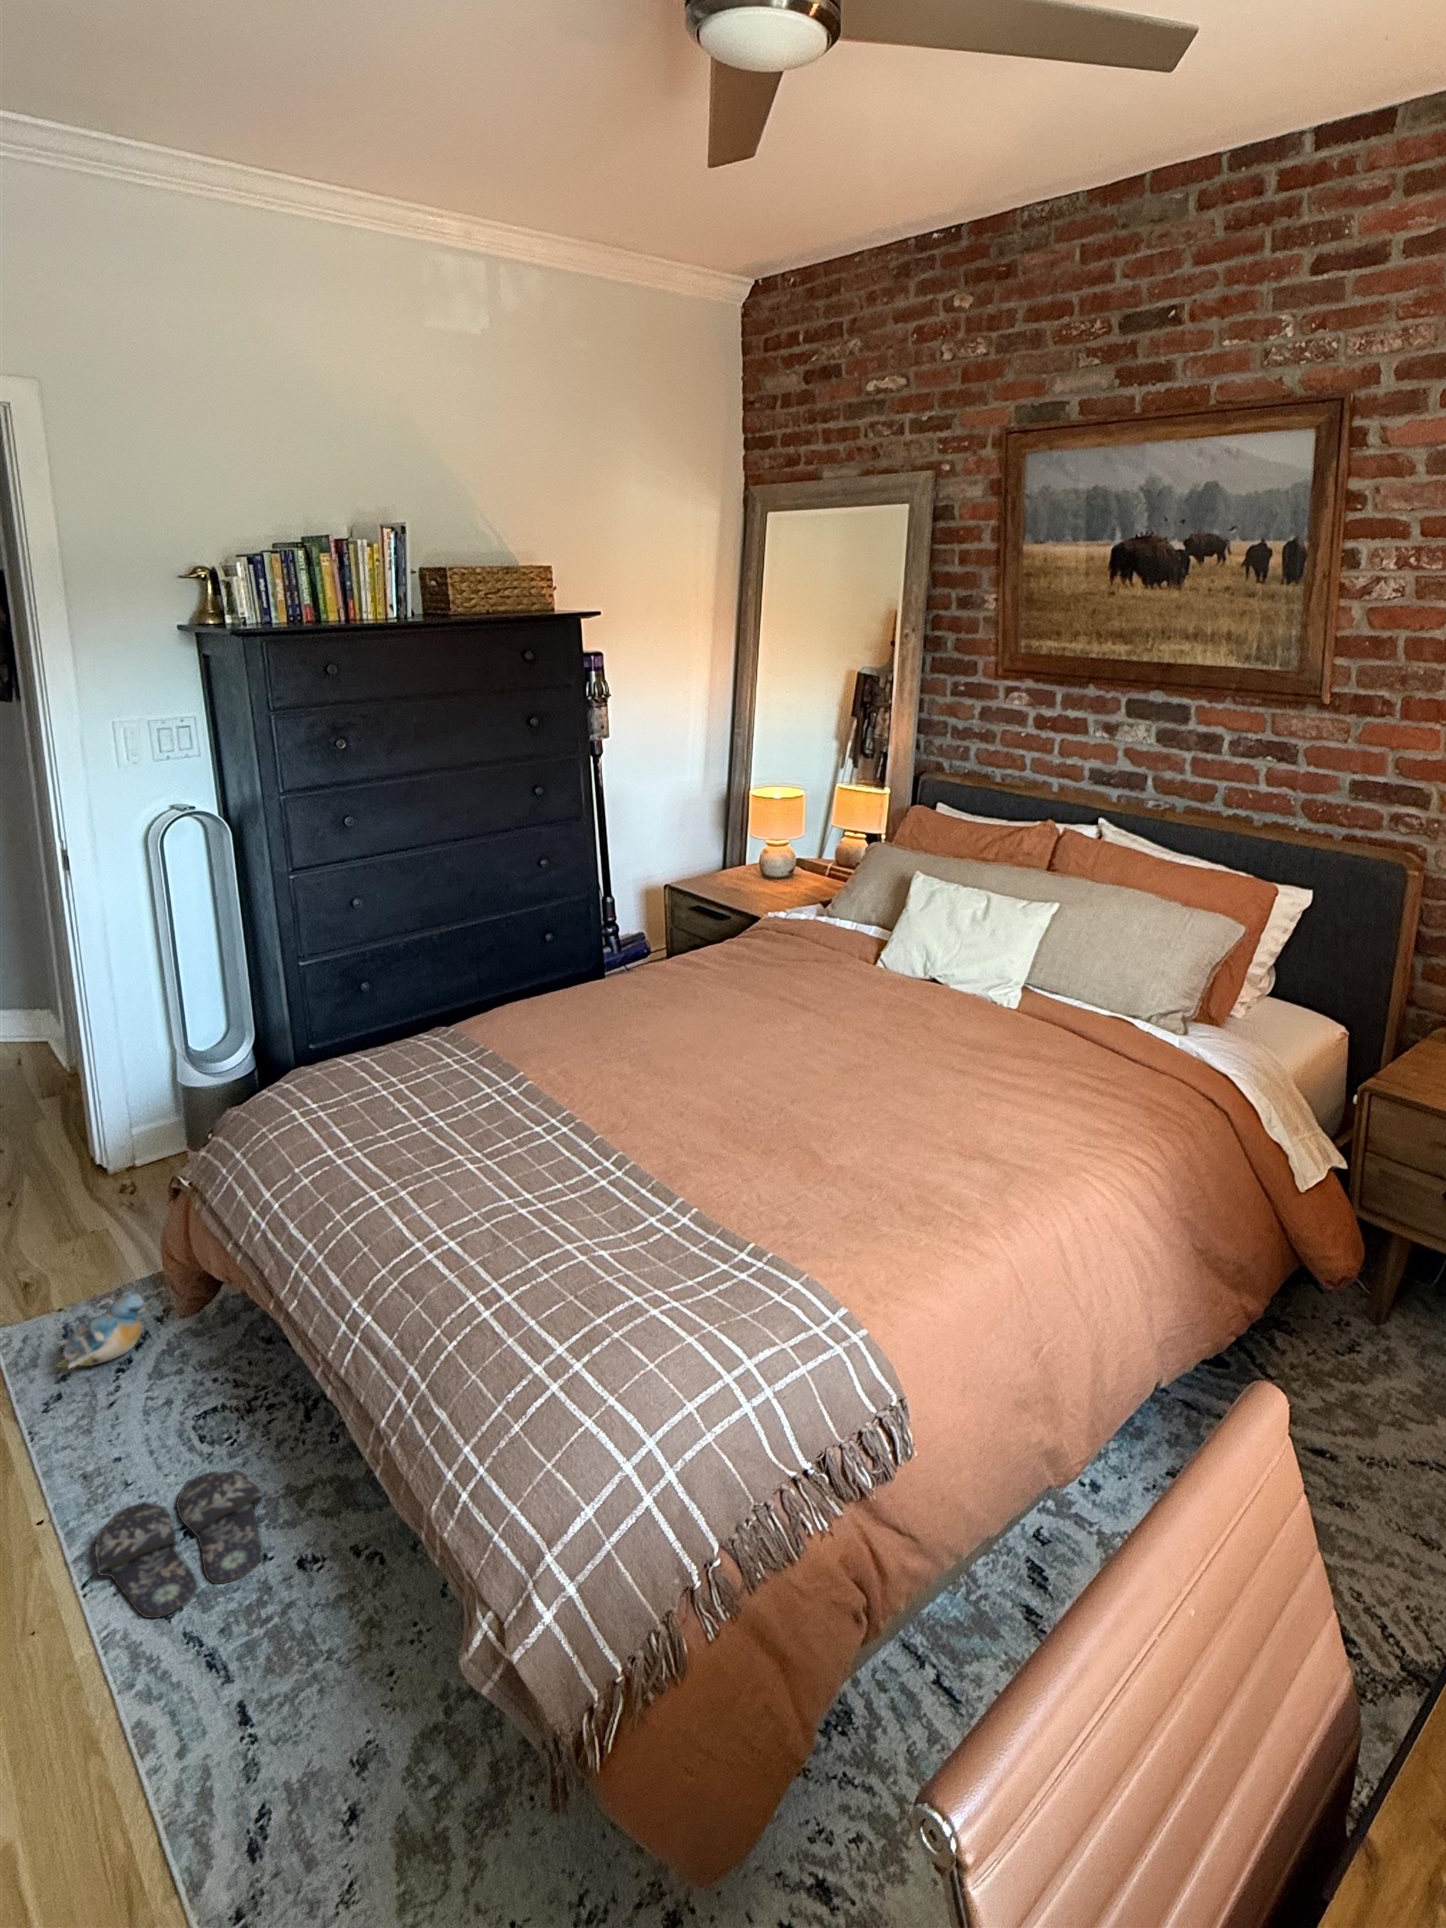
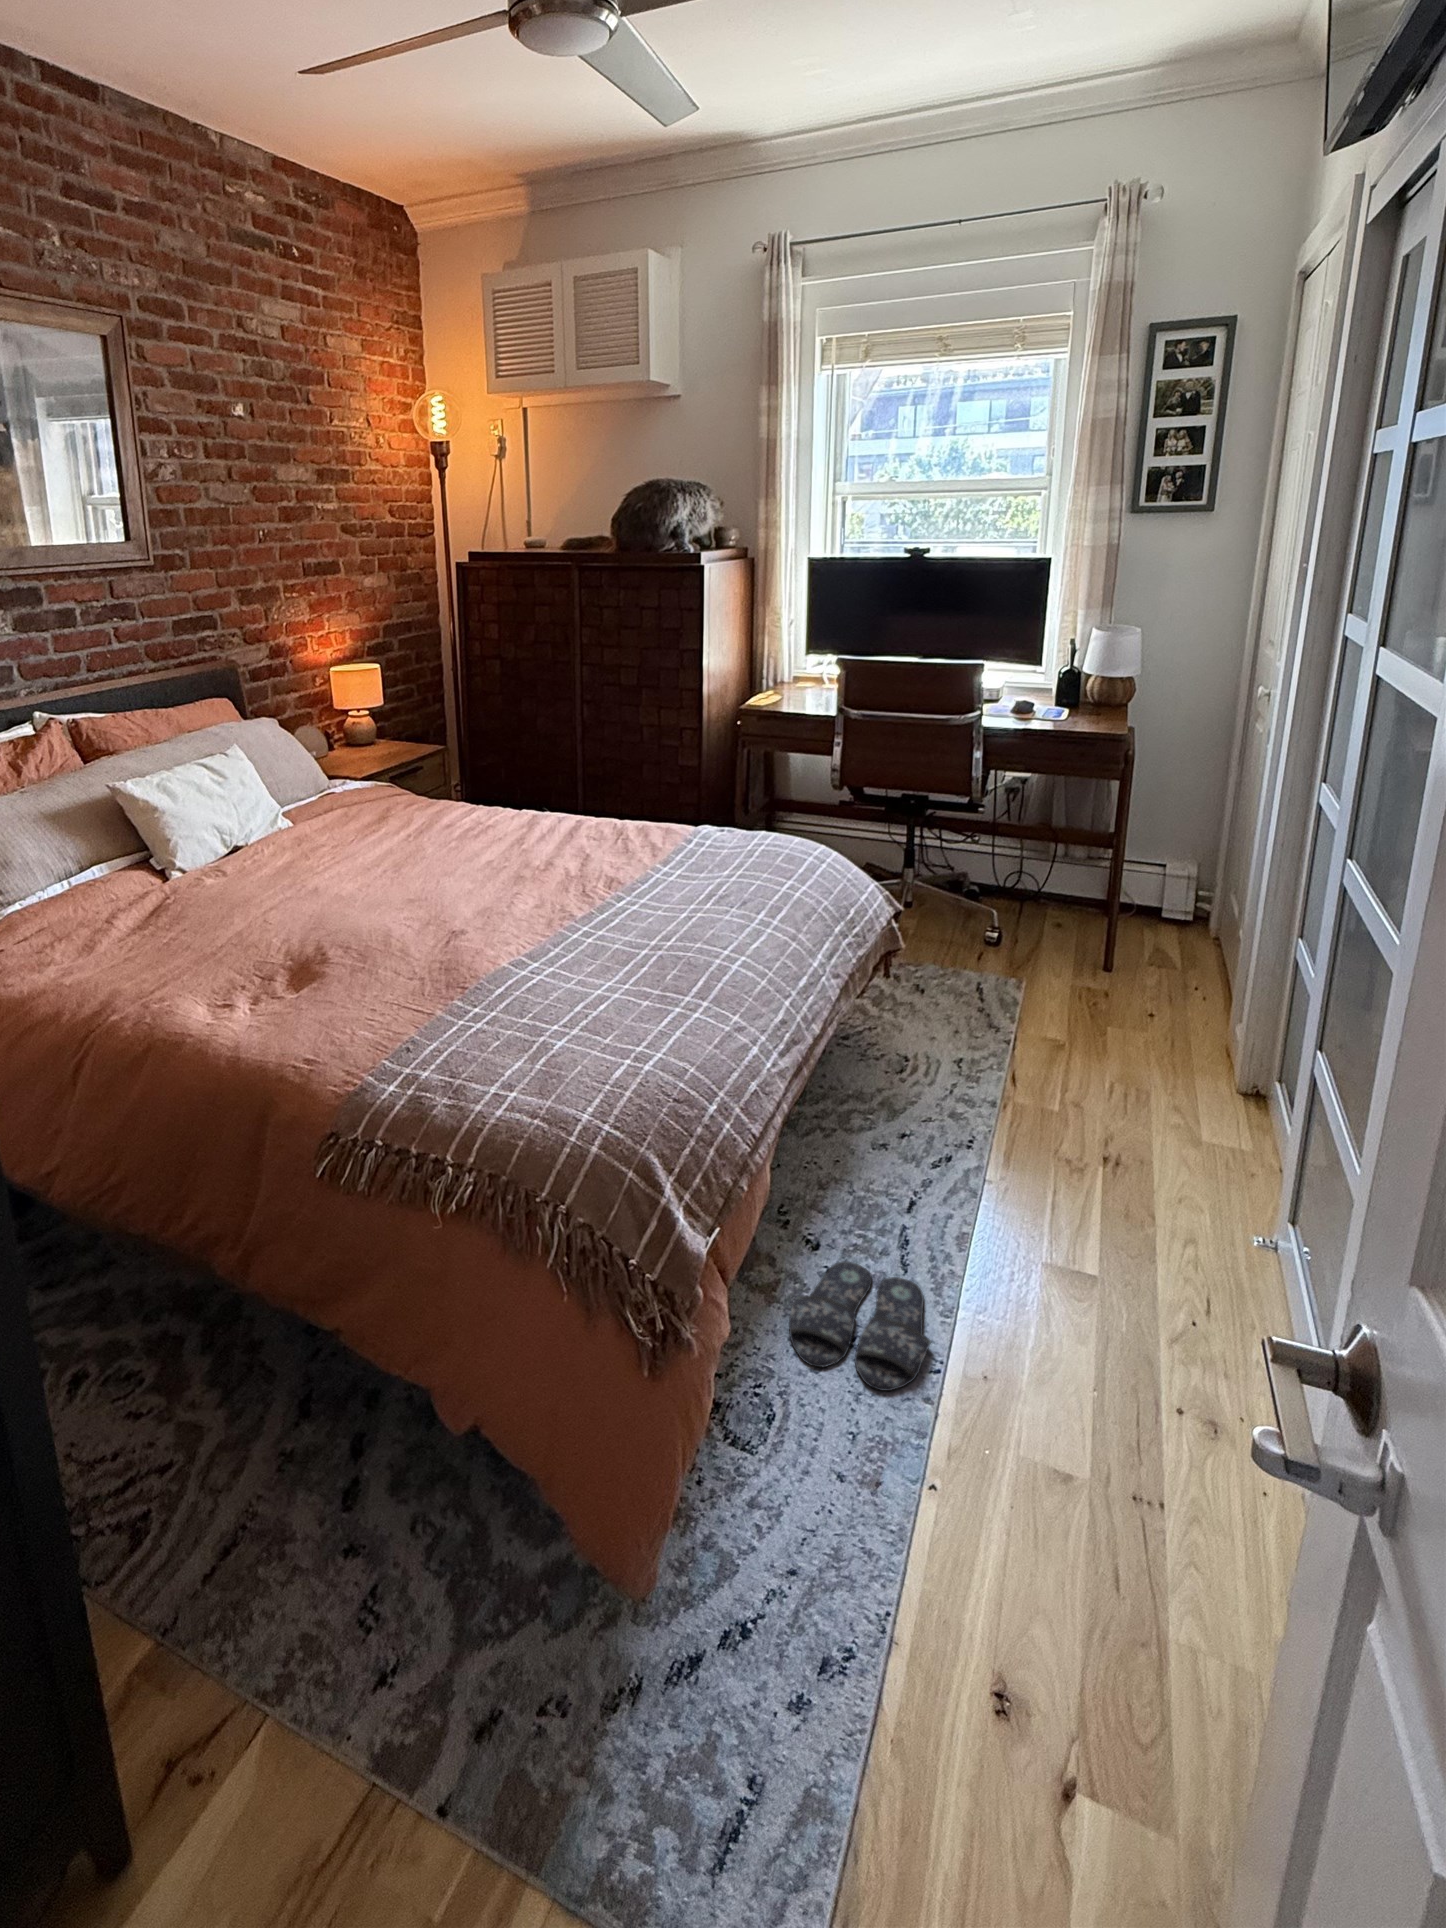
plush toy: present [54,1293,148,1368] -> none [691,1556,817,1699]

